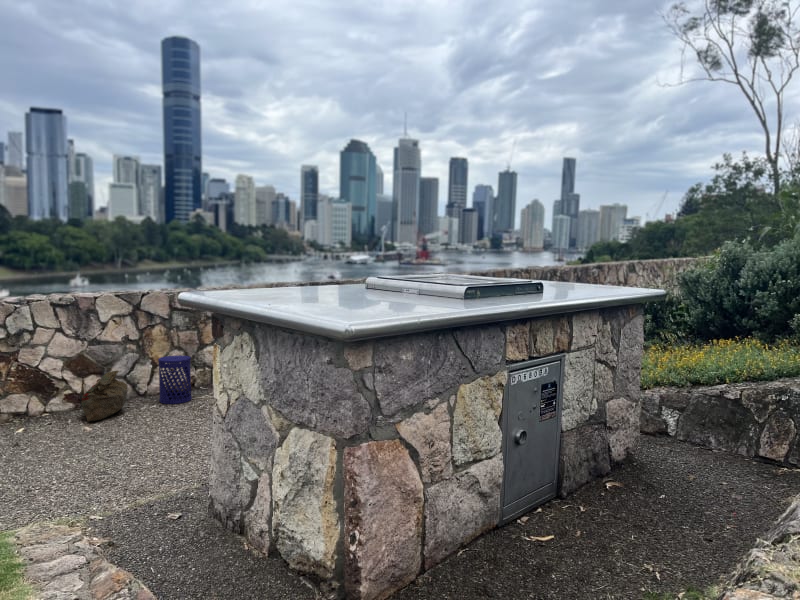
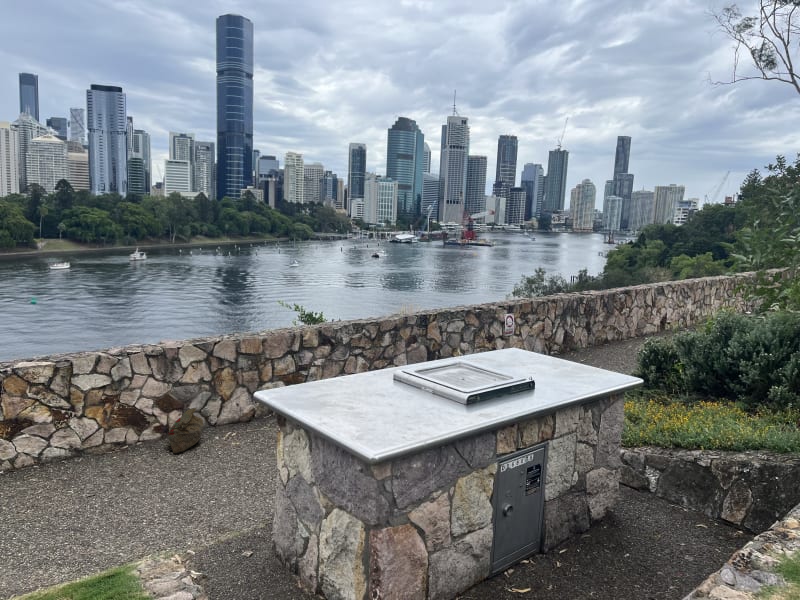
waste bin: present [158,356,192,404] -> none [227,394,254,436]

